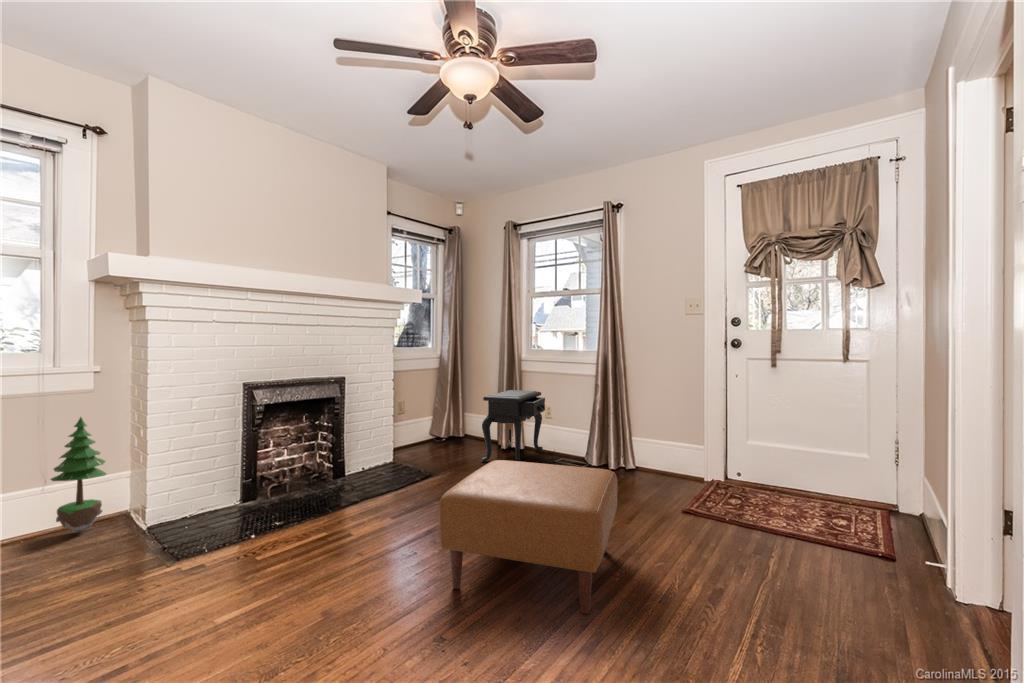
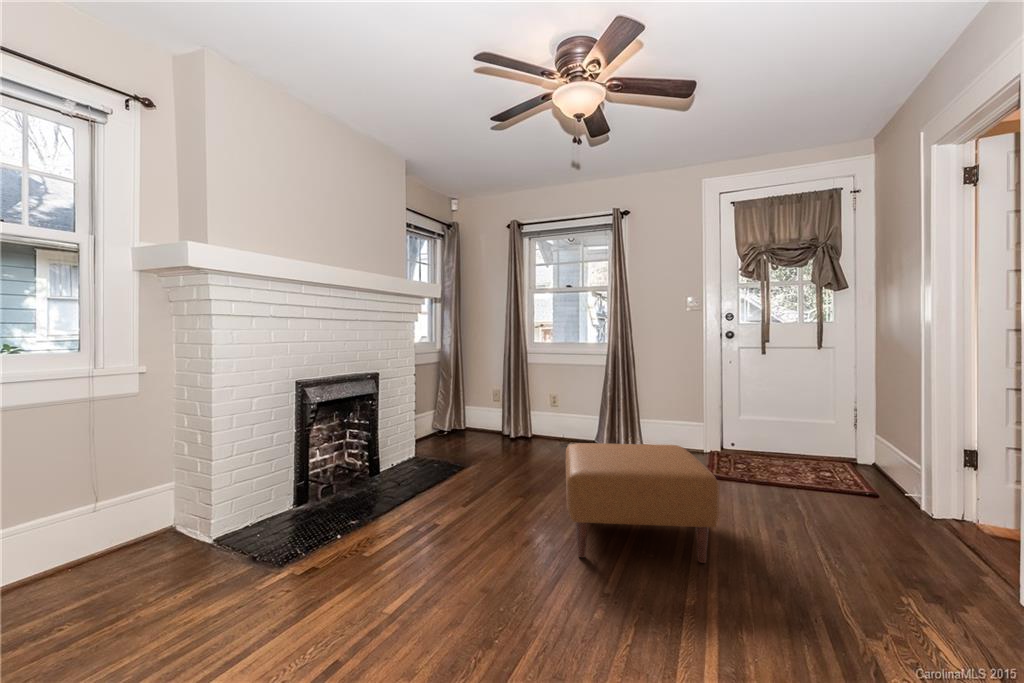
side table: present [481,390,545,462] -> none [500,382,553,452]
potted tree: present [51,417,106,533] -> none [102,422,163,551]

